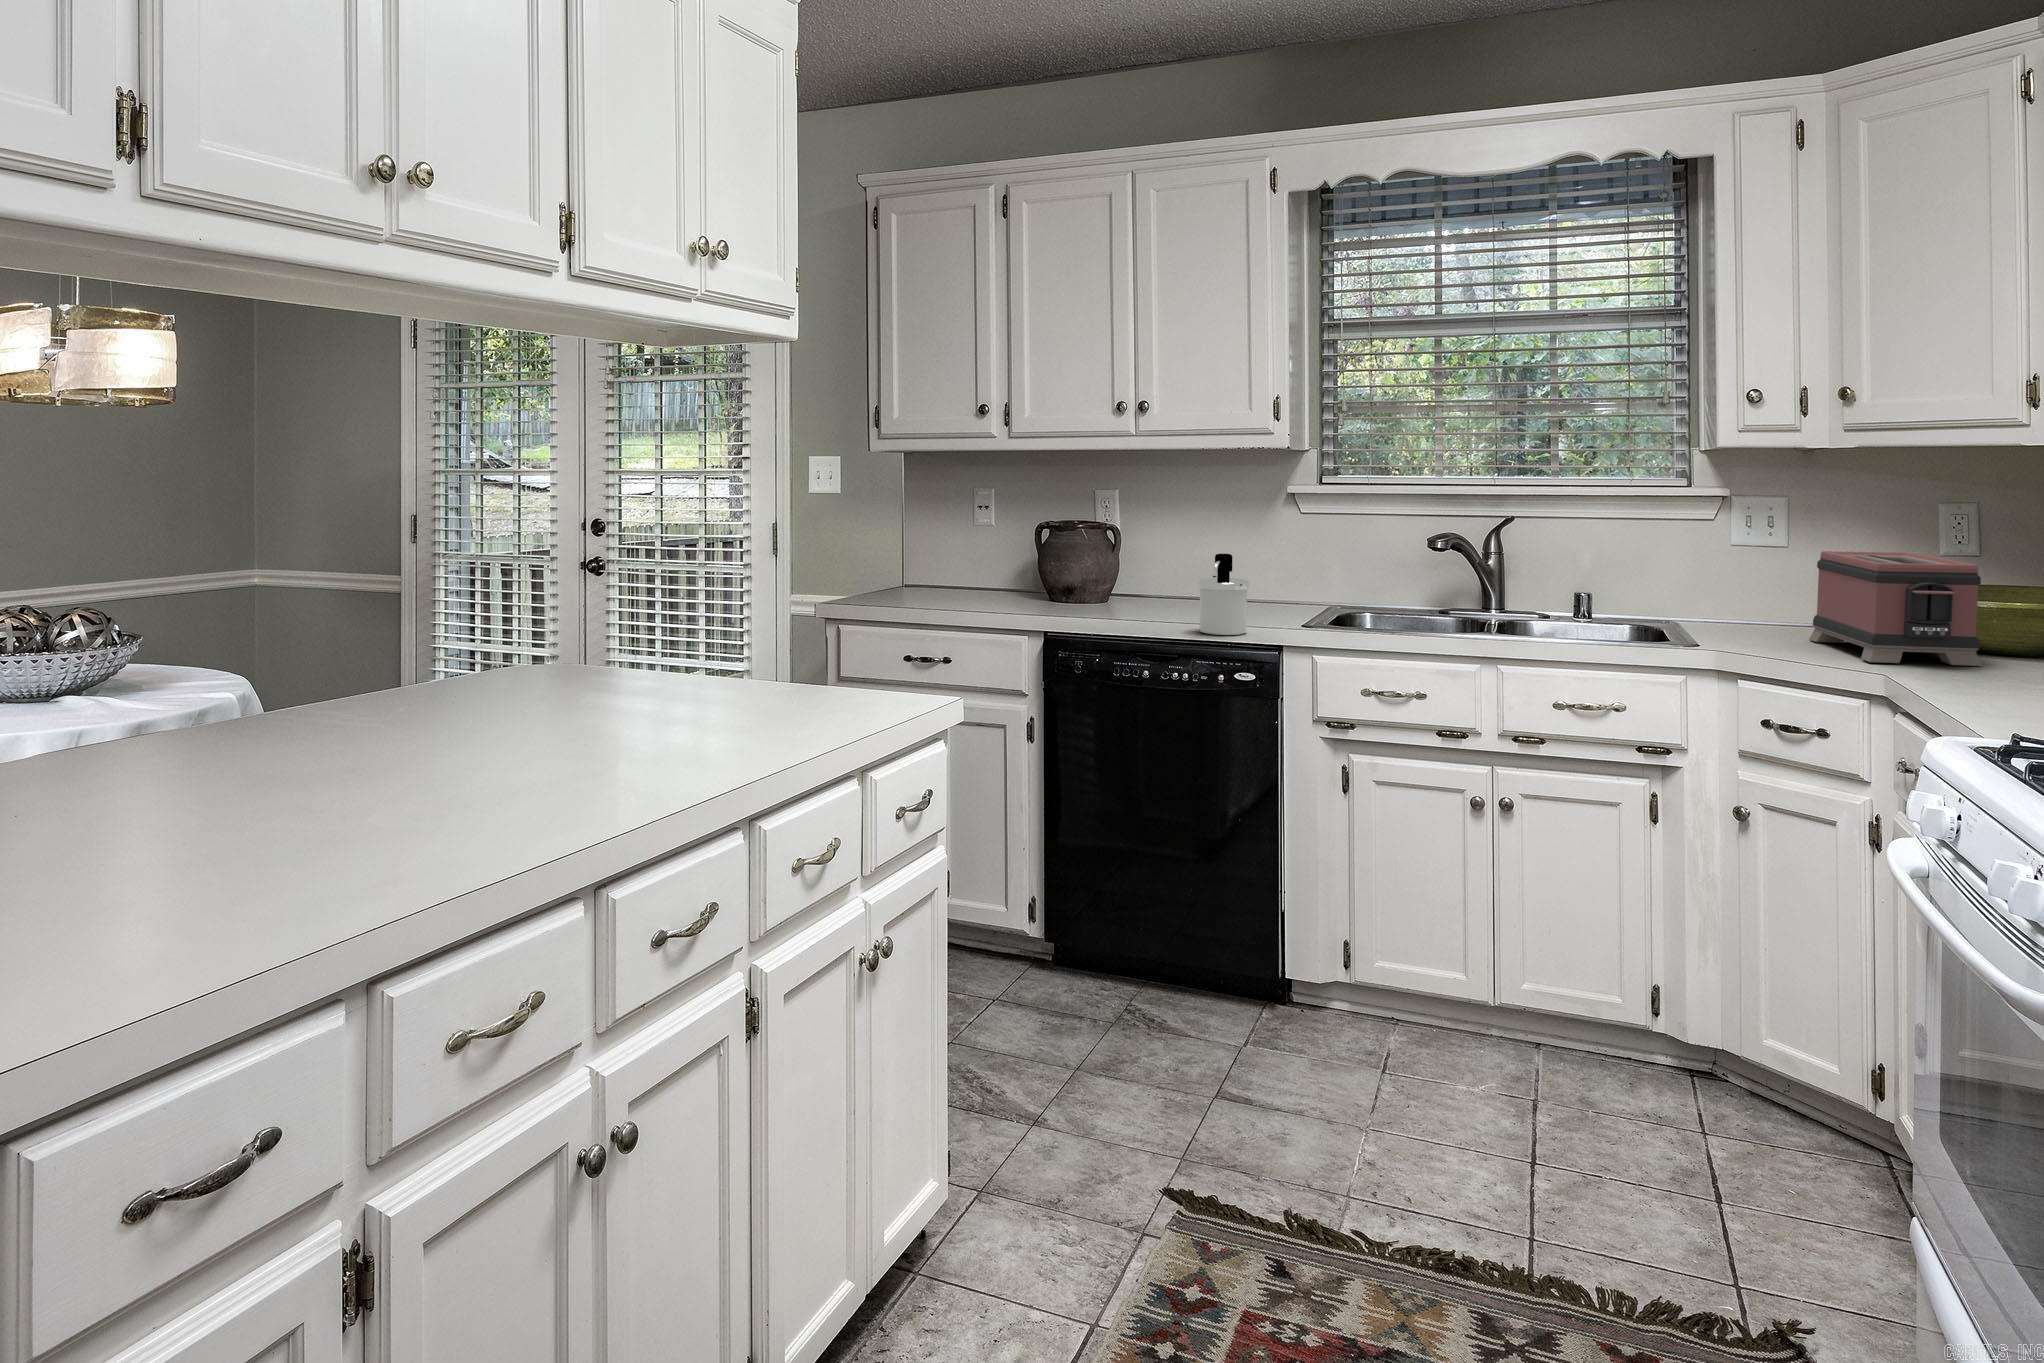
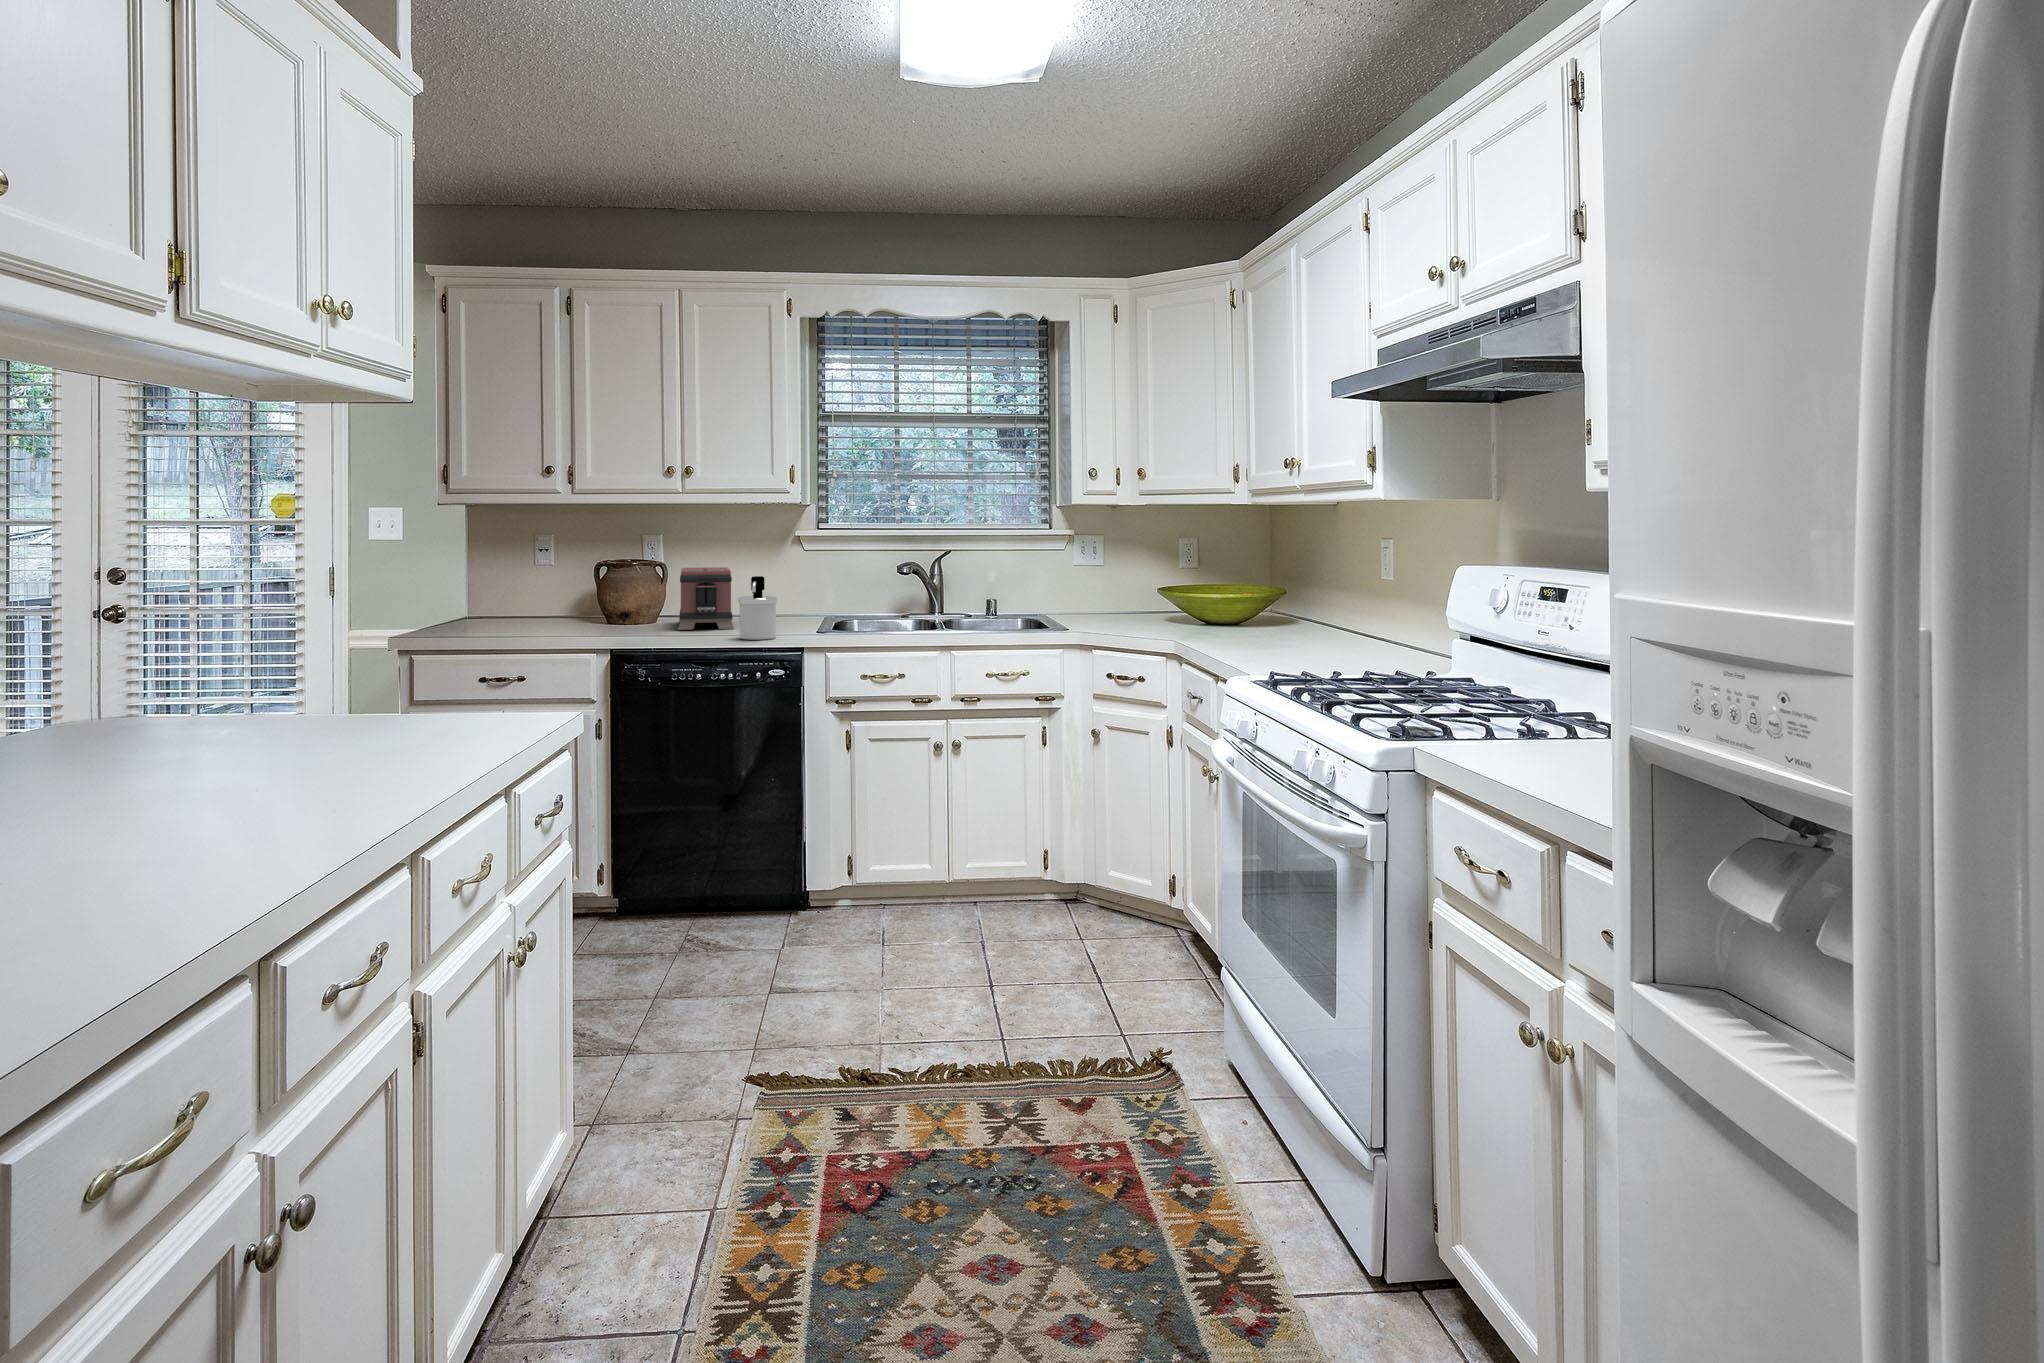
toaster: present [1809,551,1982,666] -> present [678,567,734,630]

